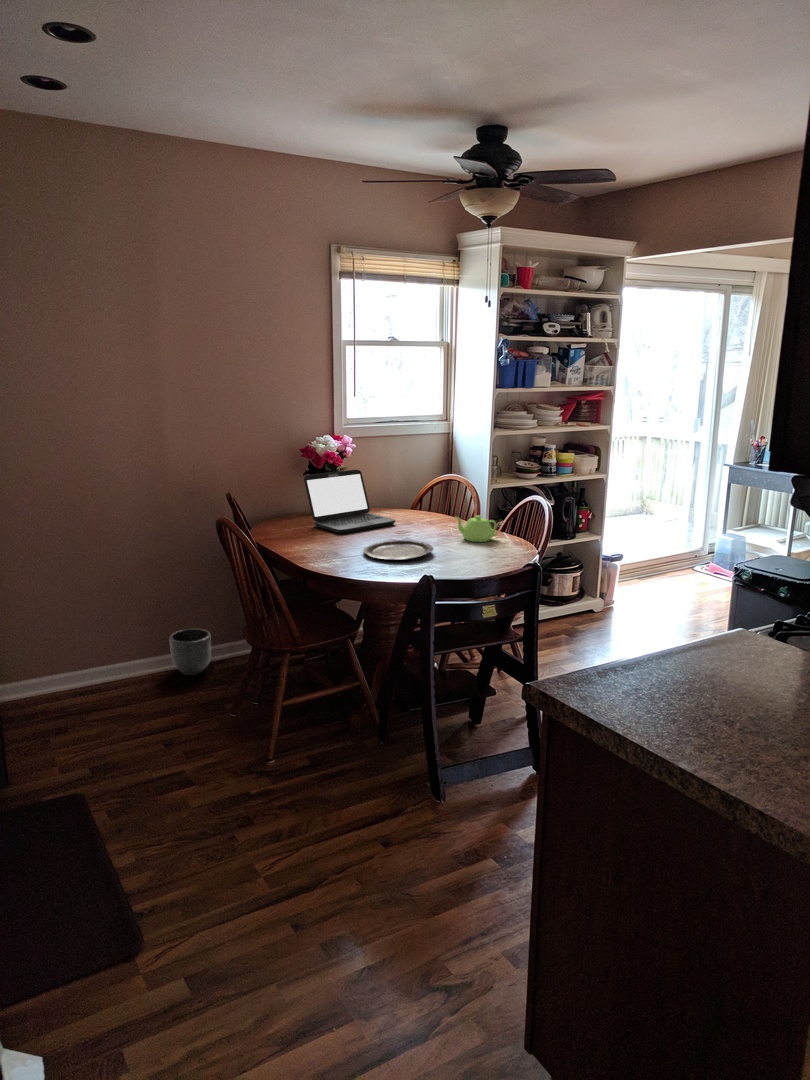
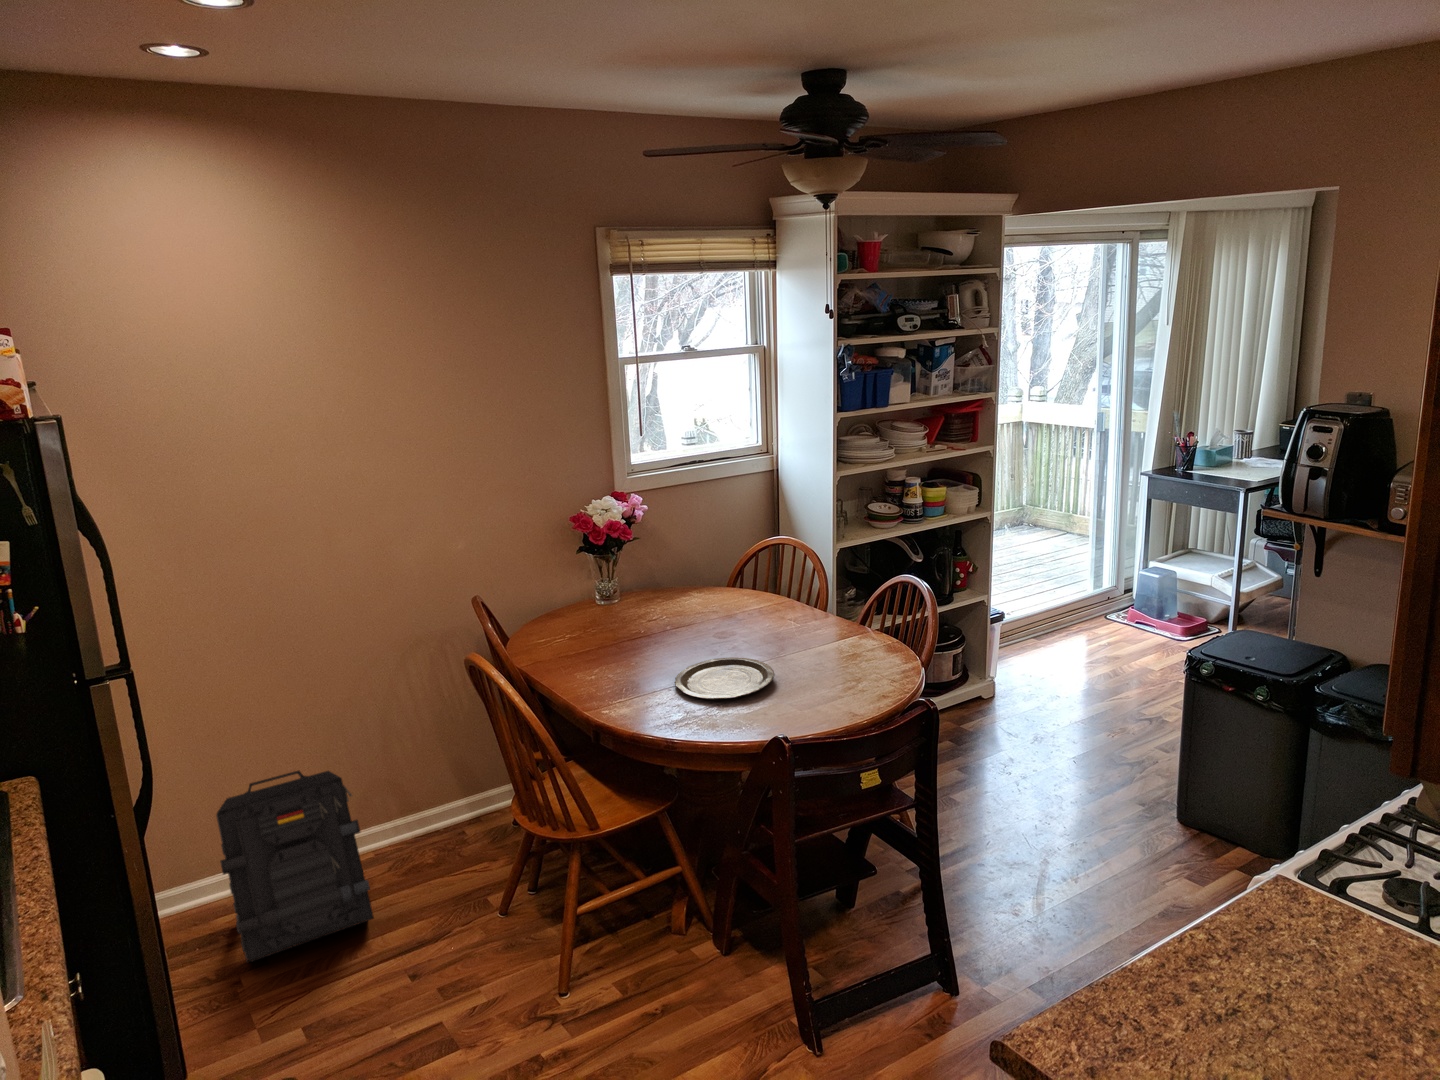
laptop: present [304,470,395,534] -> none [580,544,712,647]
teapot: present [456,515,497,542] -> none [798,612,859,651]
backpack: none [41,602,145,726] -> present [216,771,374,963]
planter: present [169,628,211,675] -> none [402,784,462,854]

